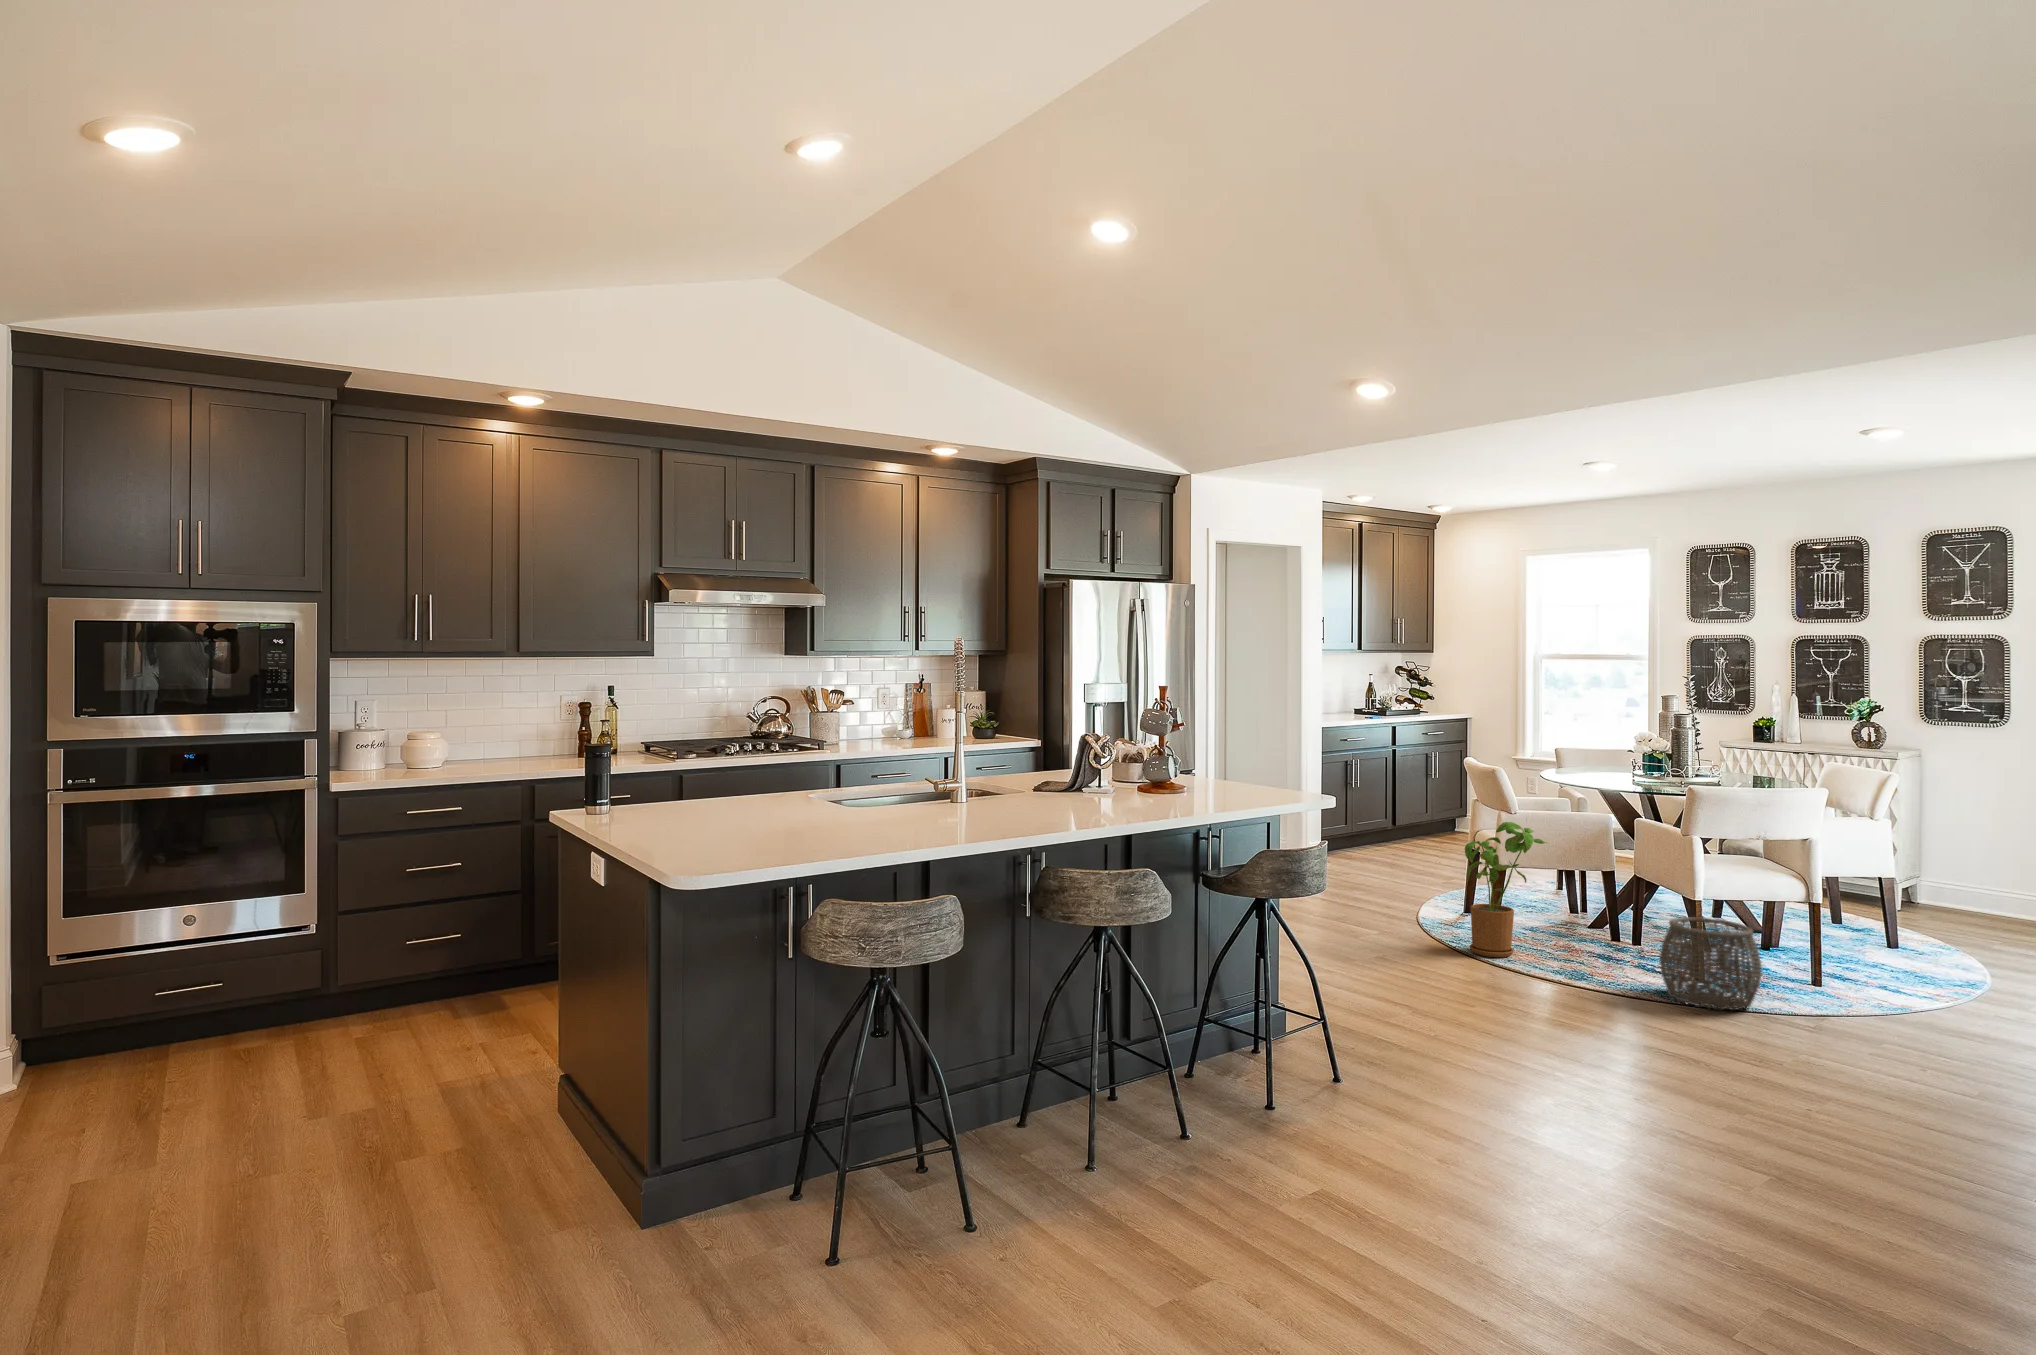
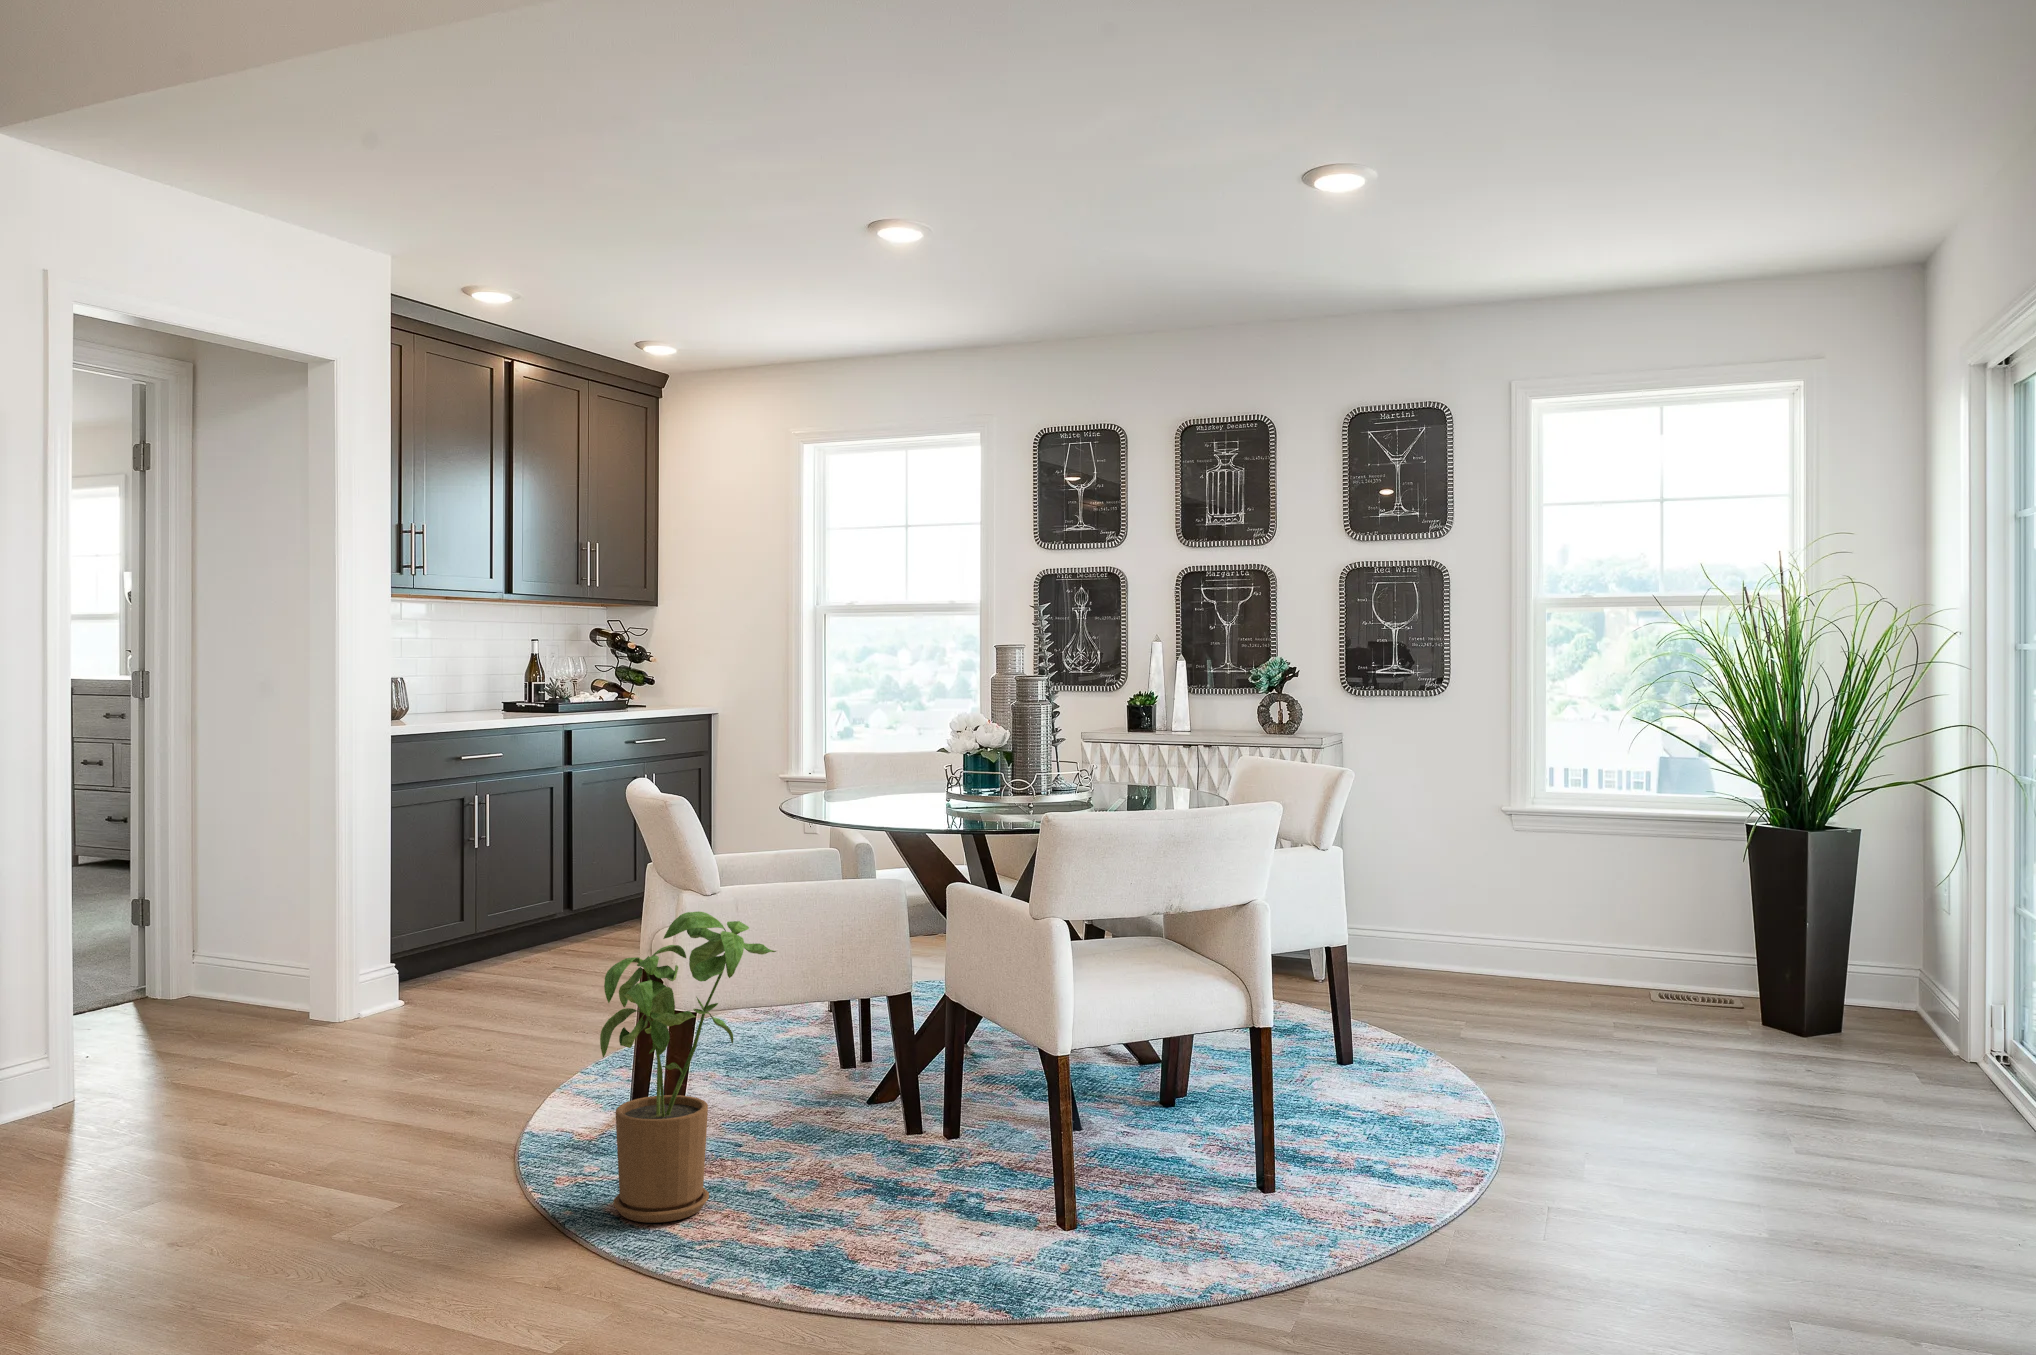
woven basket: present [1660,917,1762,1010] -> none [989,1093,1187,1311]

